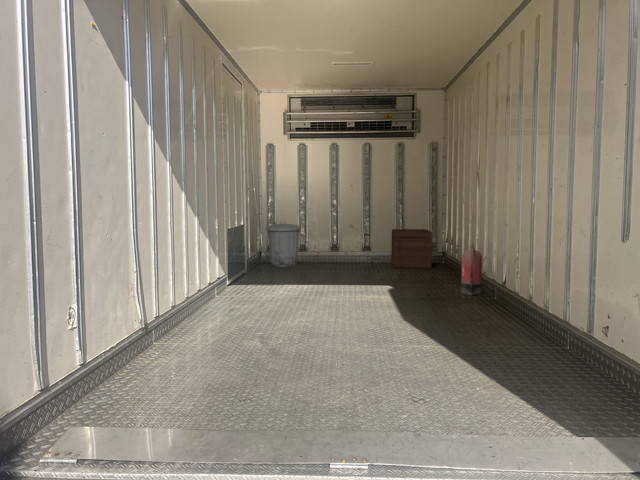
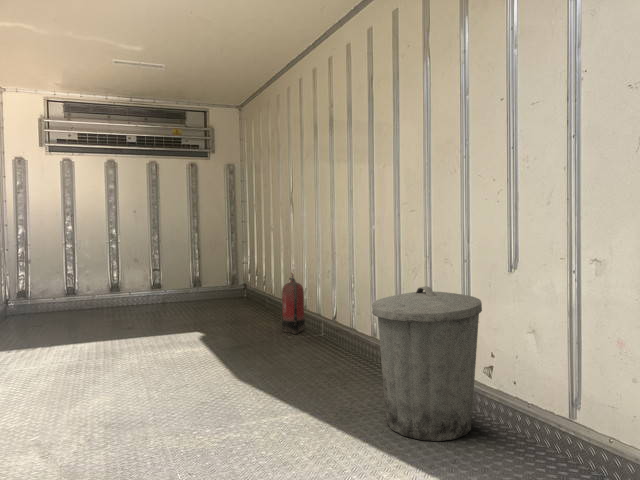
trash can: present [266,222,301,267] -> present [372,286,482,441]
wooden crate: present [391,229,432,268] -> none [187,260,236,307]

